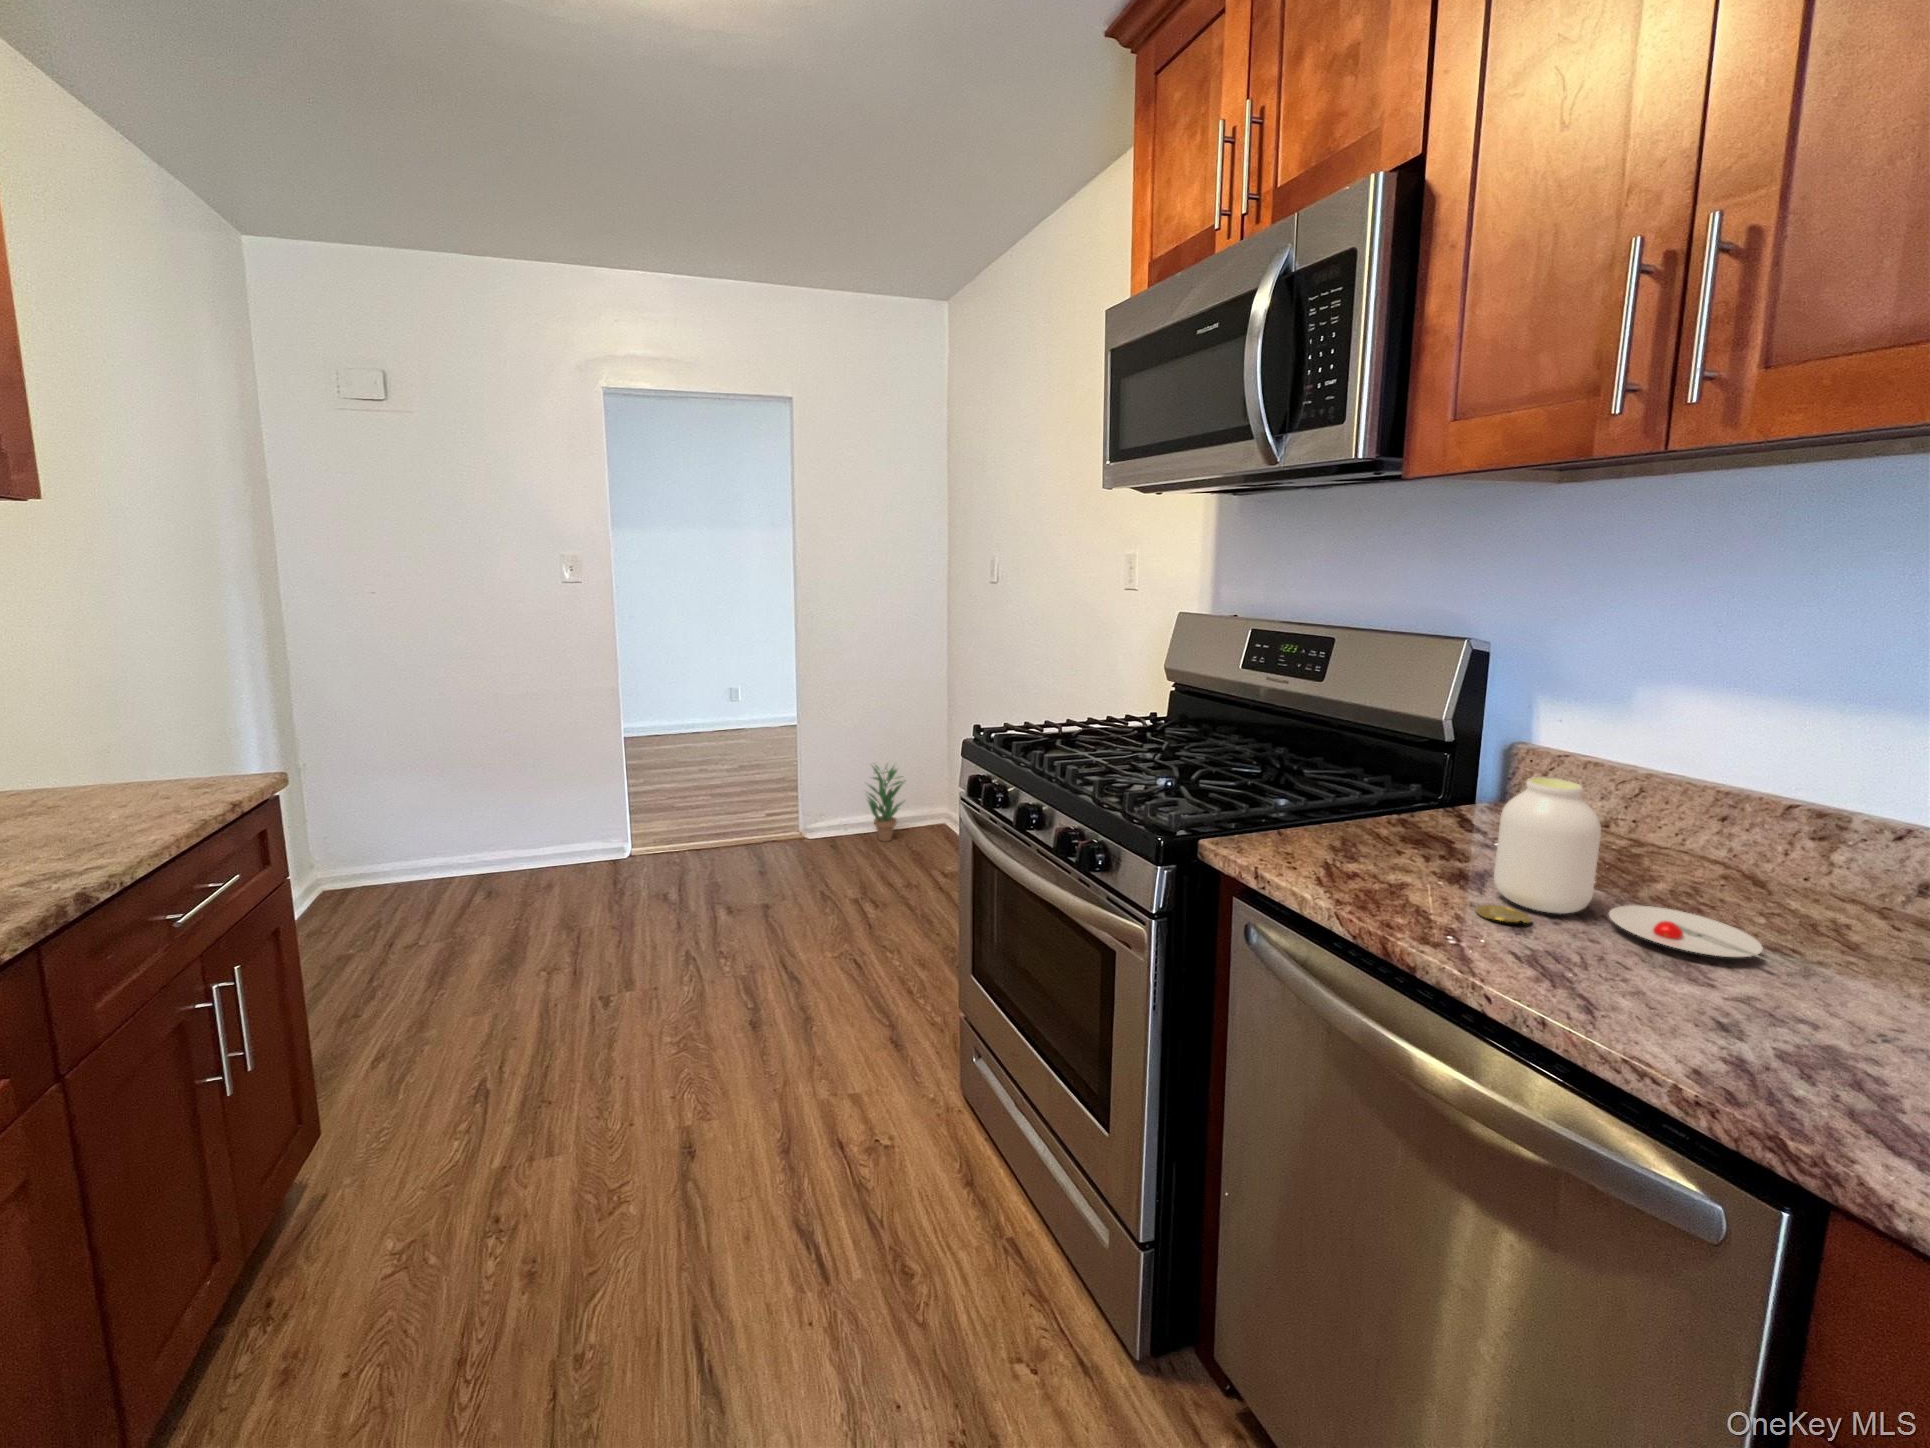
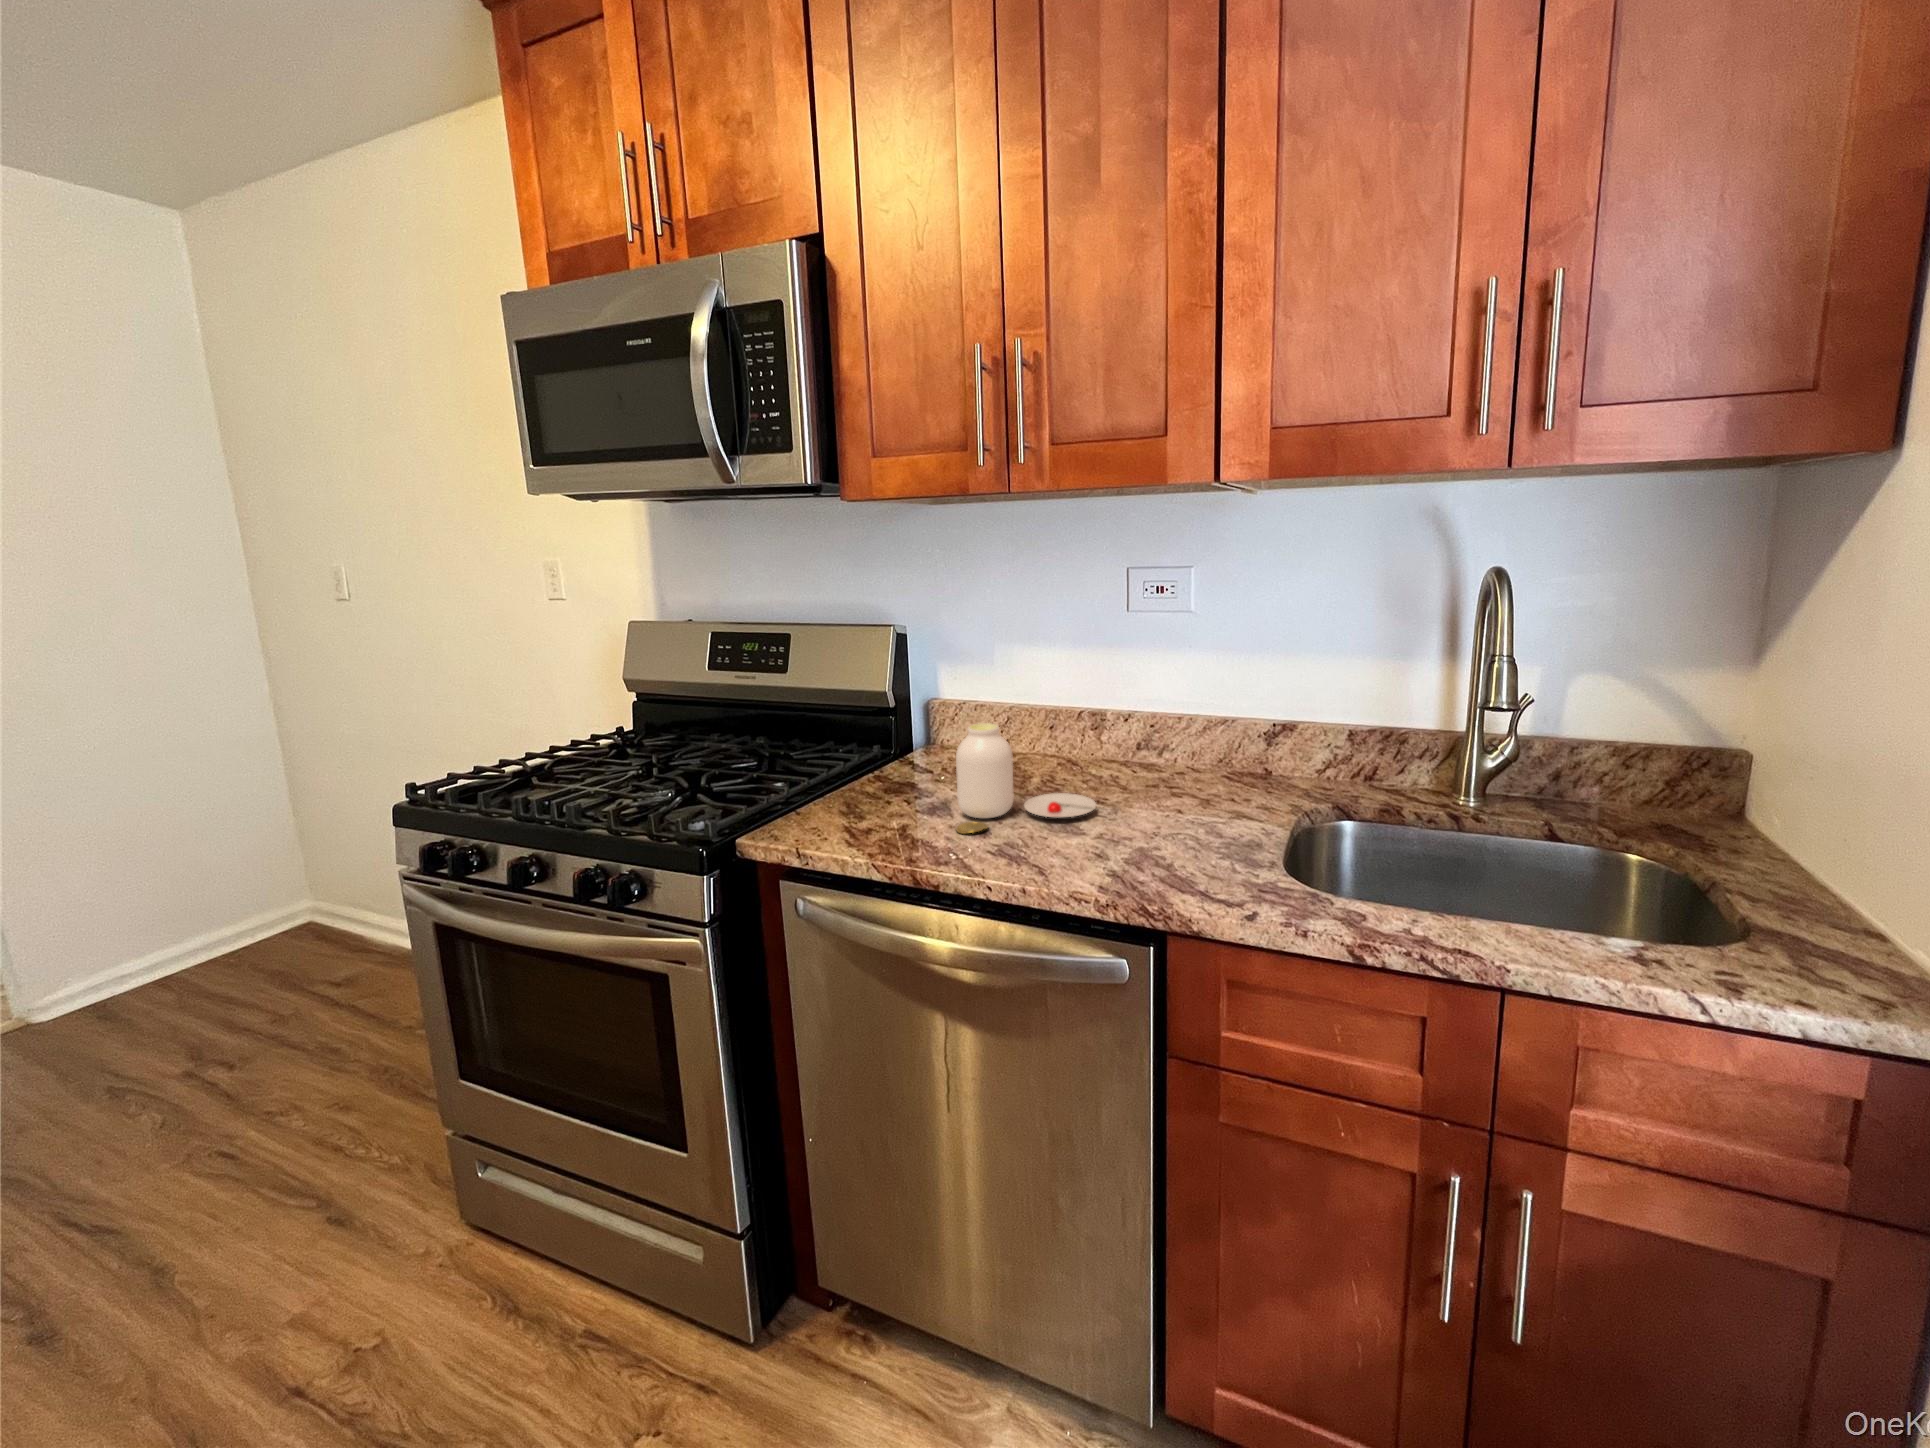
potted plant: present [868,765,905,842] -> none [136,863,229,983]

